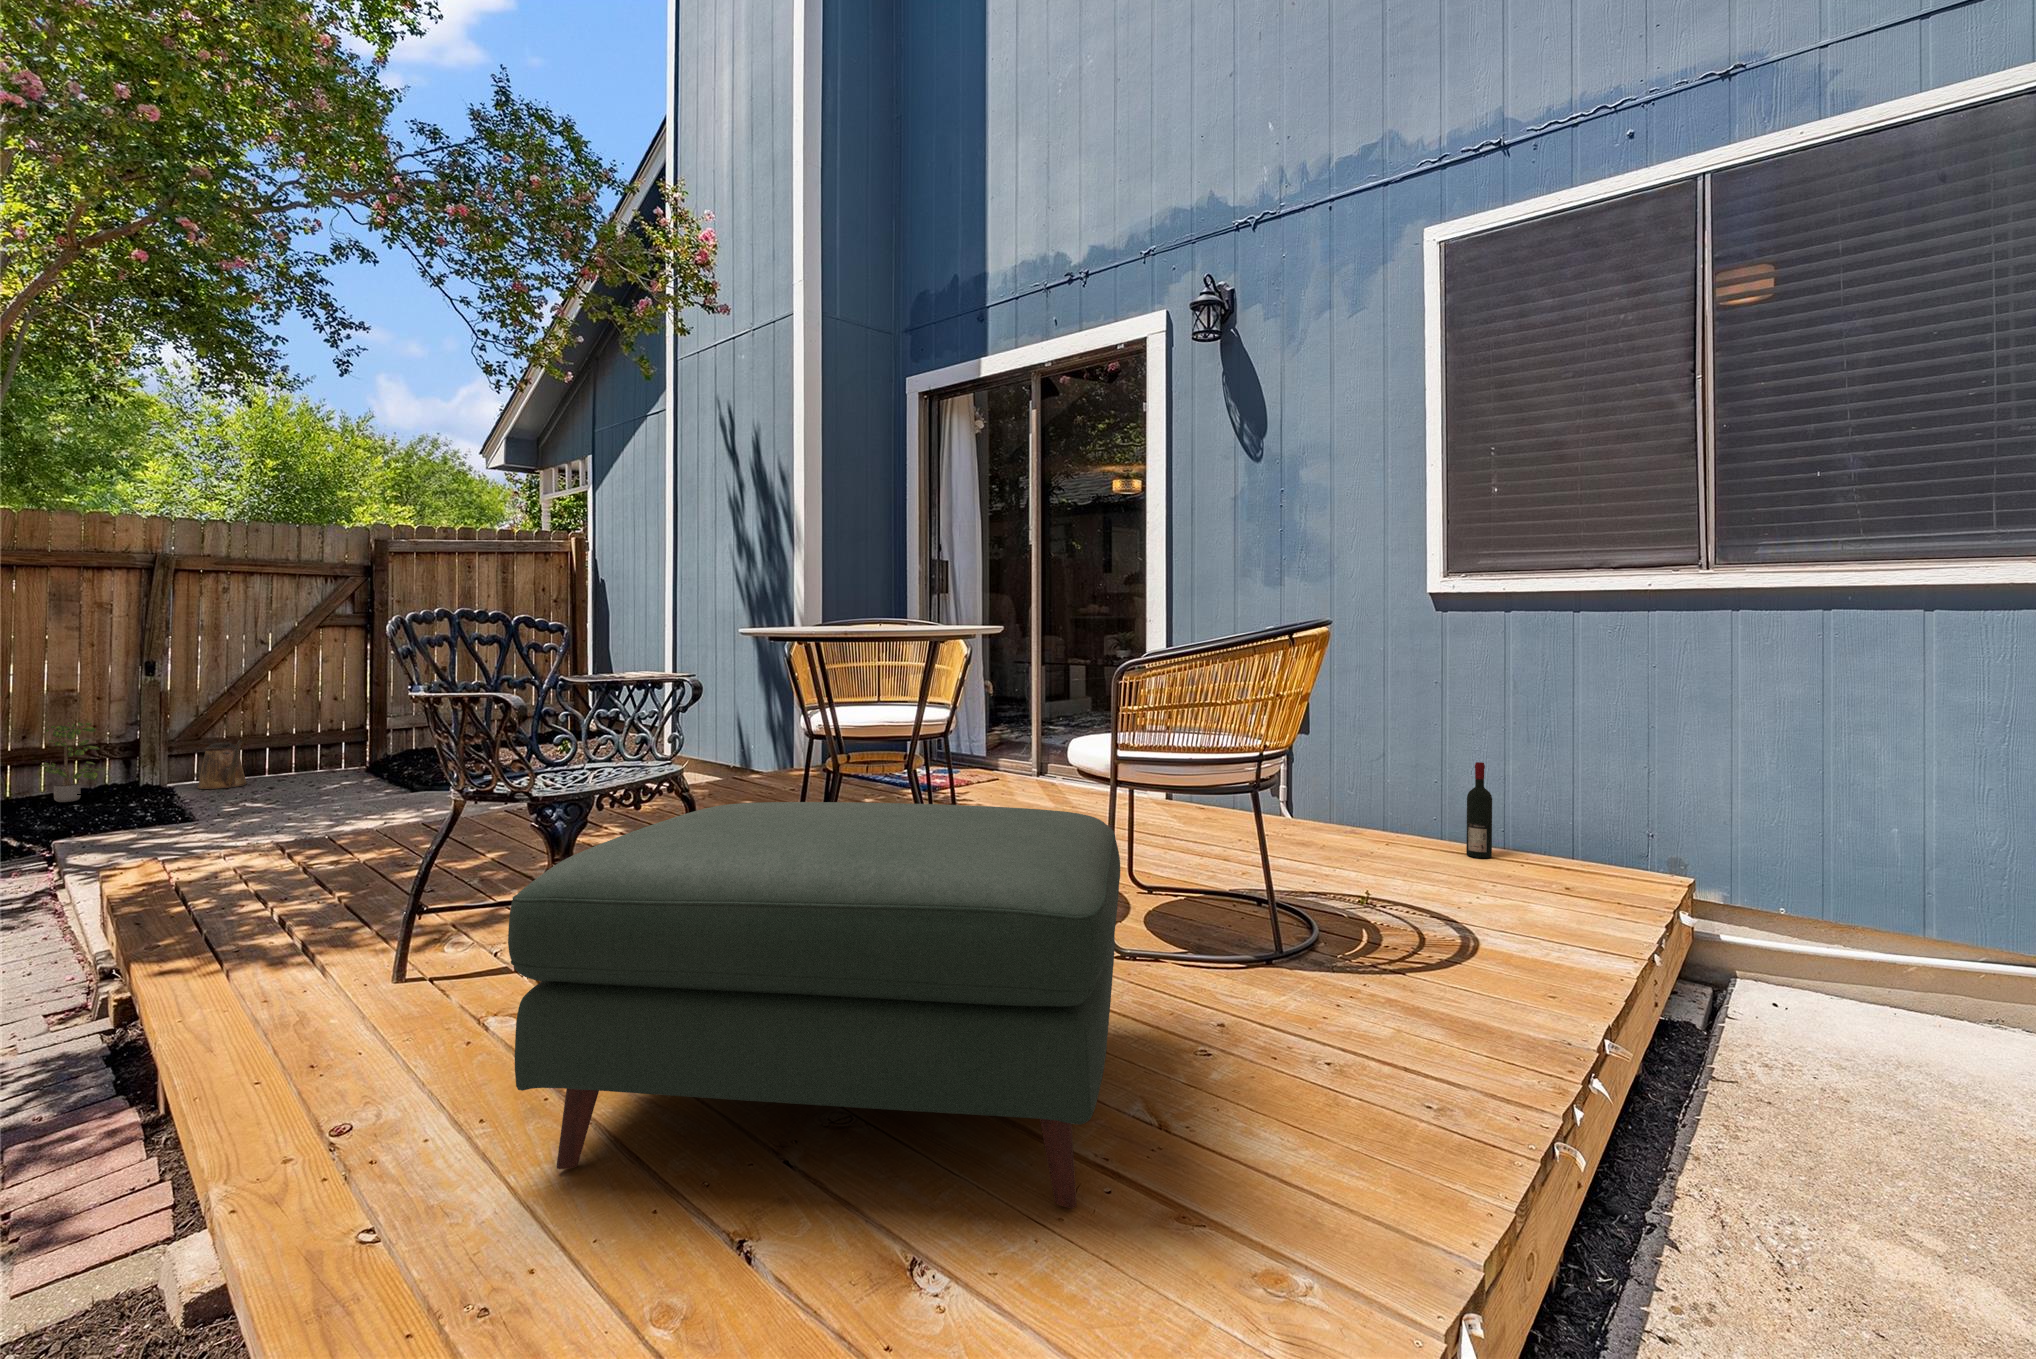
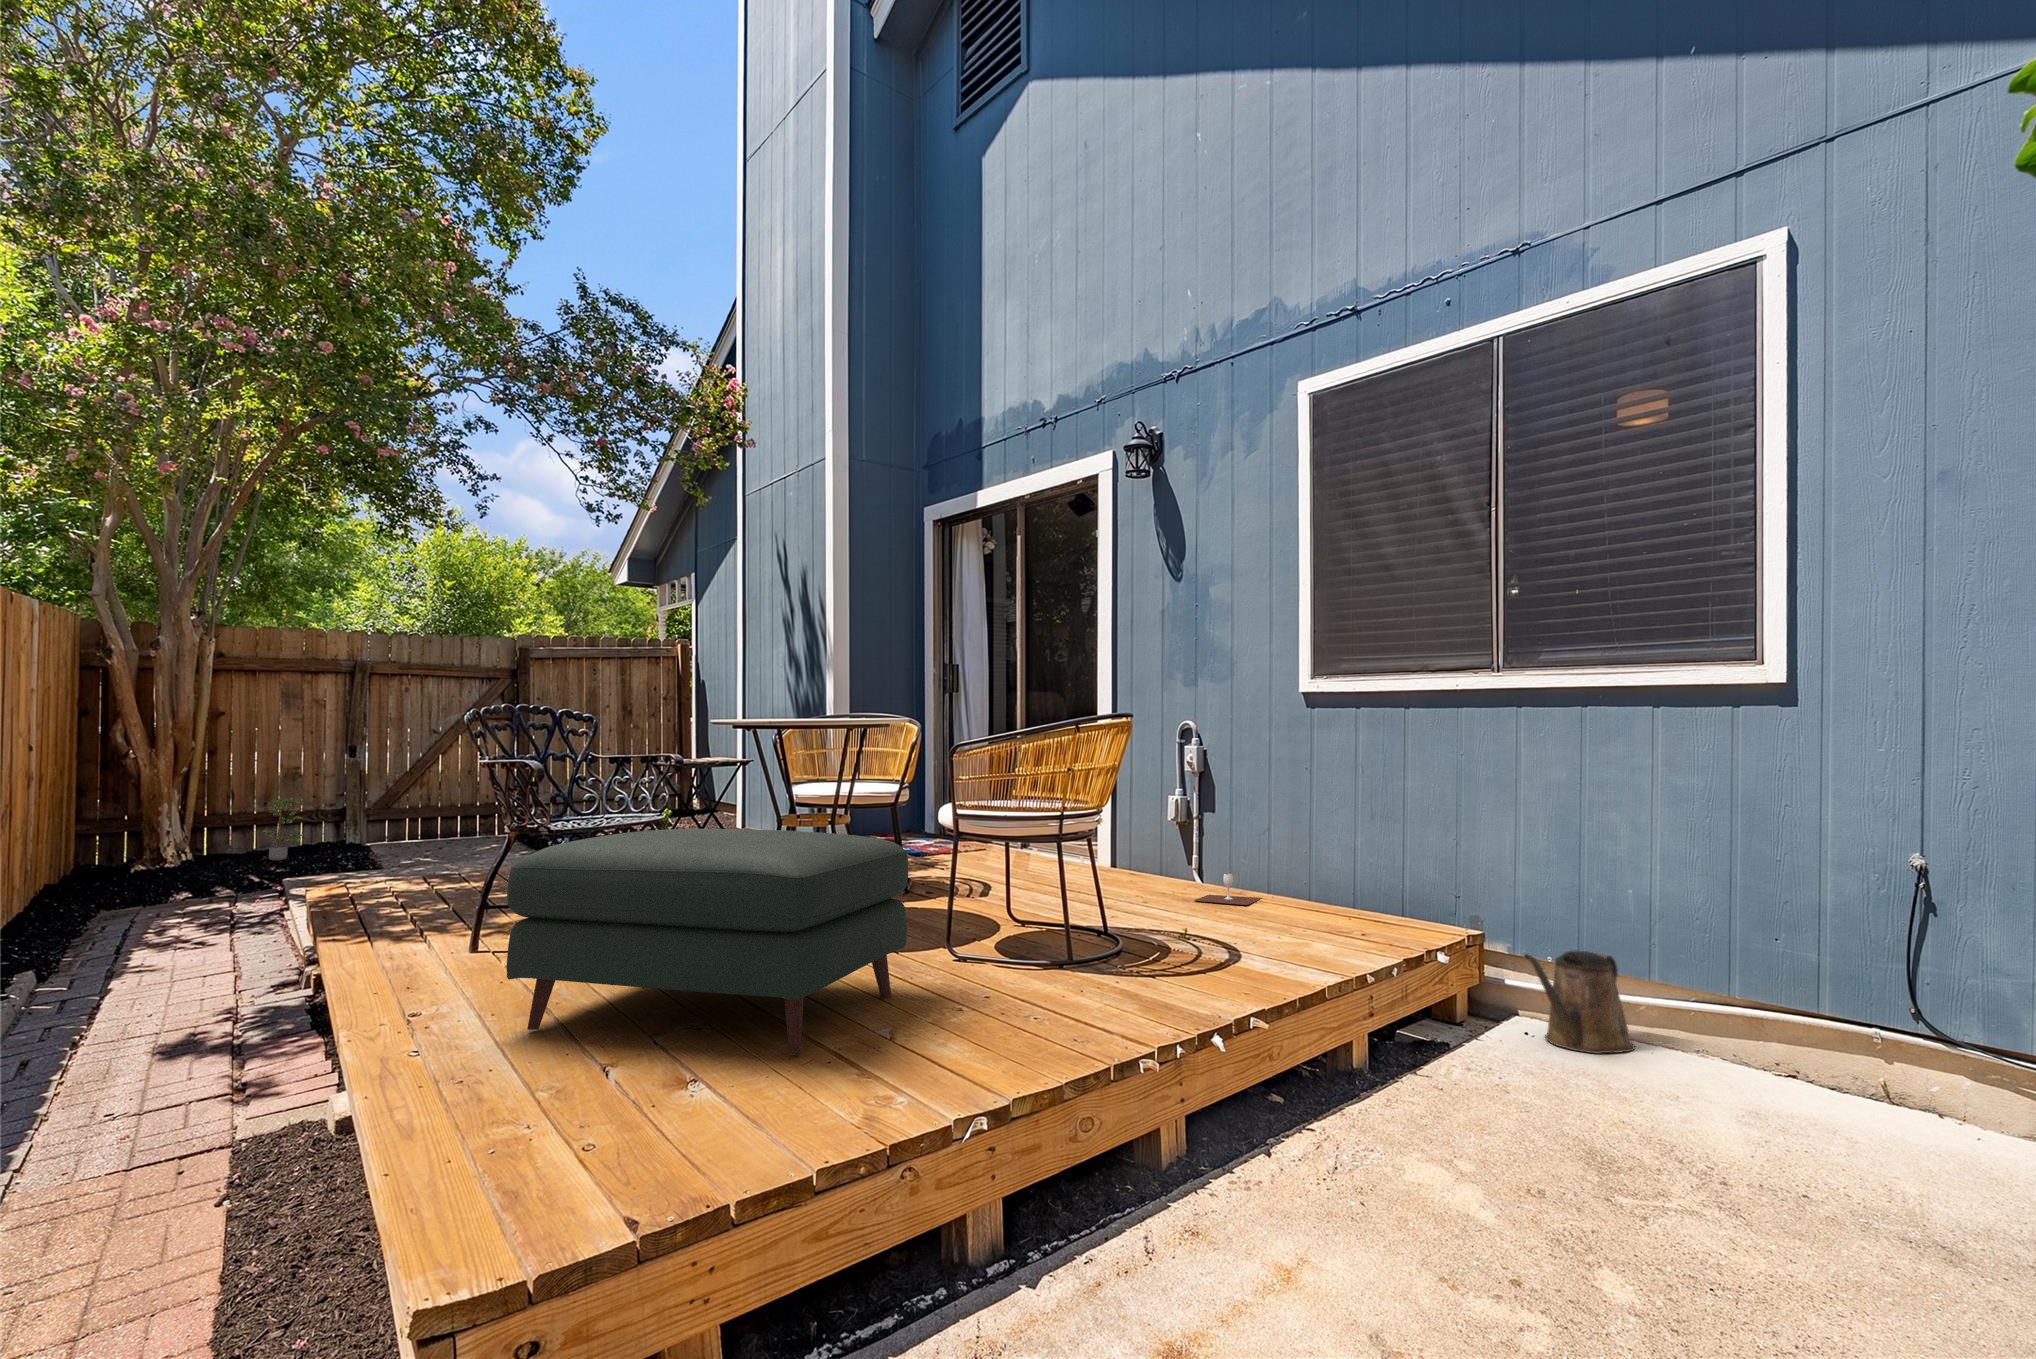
watering can: present [197,740,247,789] -> present [1524,951,1635,1054]
wine bottle: present [1466,762,1492,858] -> none [1316,829,1337,911]
wine glass: none [1312,814,1384,853] -> present [1194,874,1262,905]

